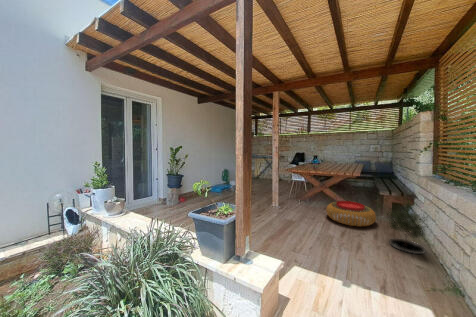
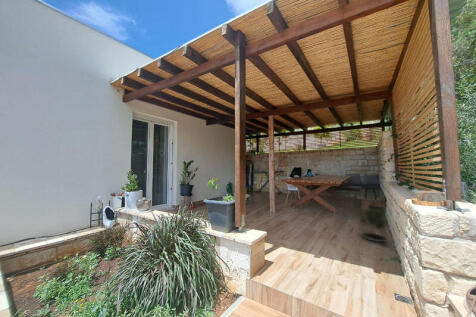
pouf: present [326,201,376,227] -> none [314,205,355,225]

